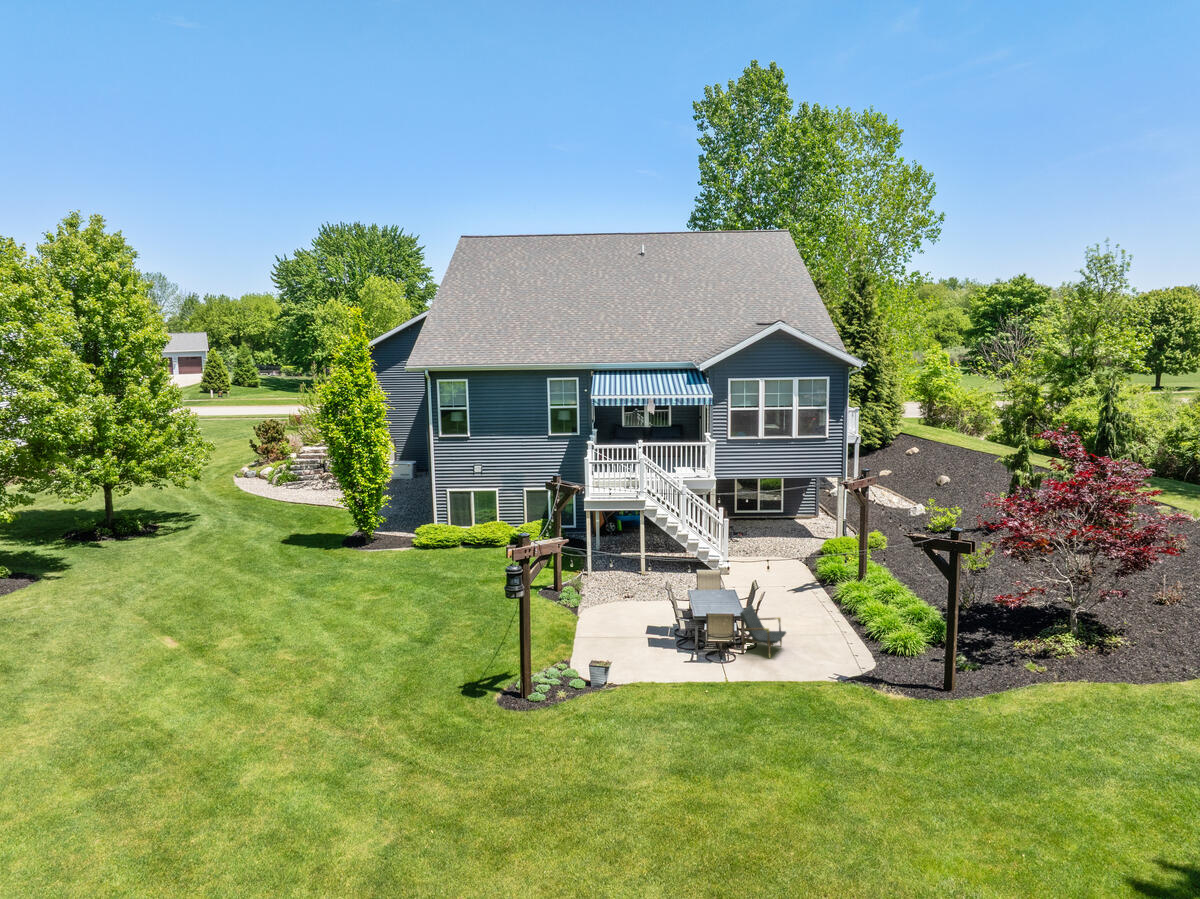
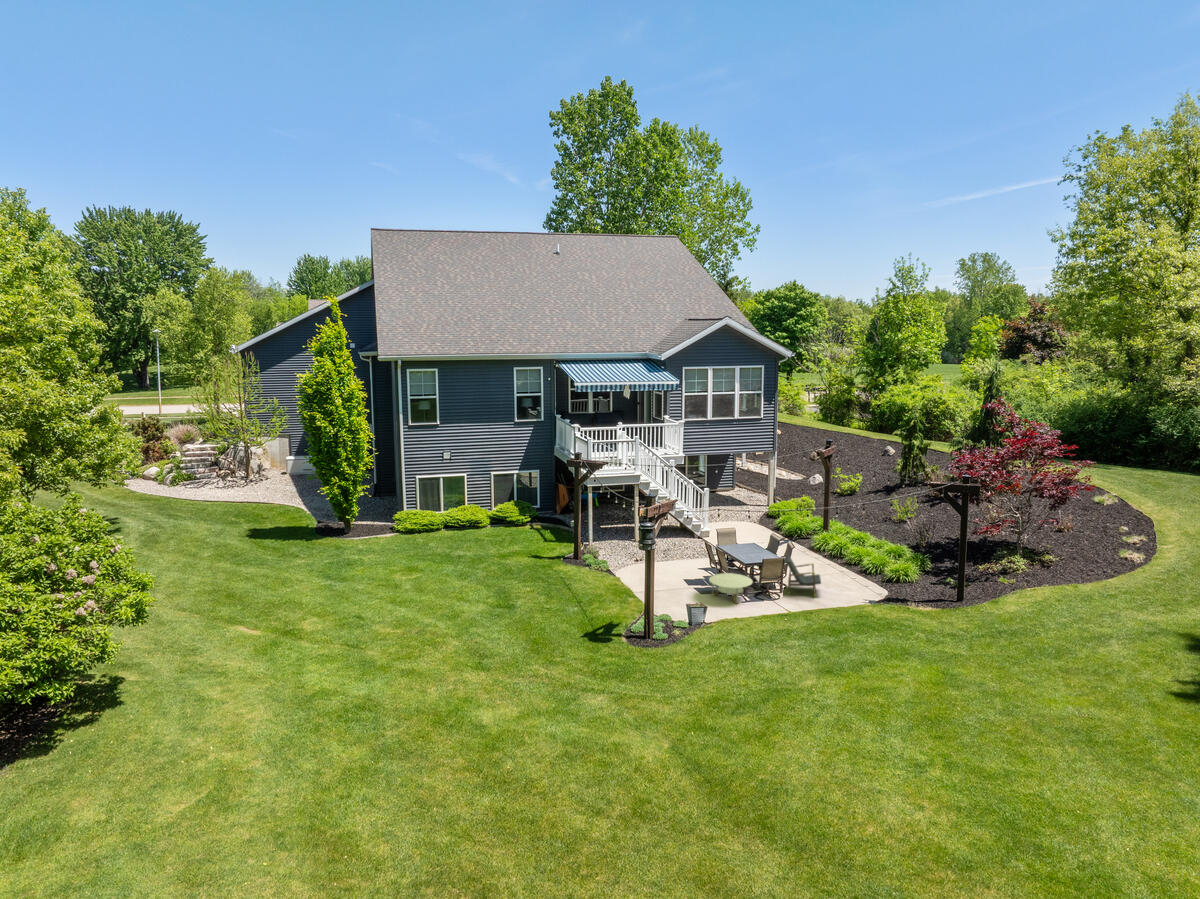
round table: none [648,618,697,655] -> present [709,573,753,604]

